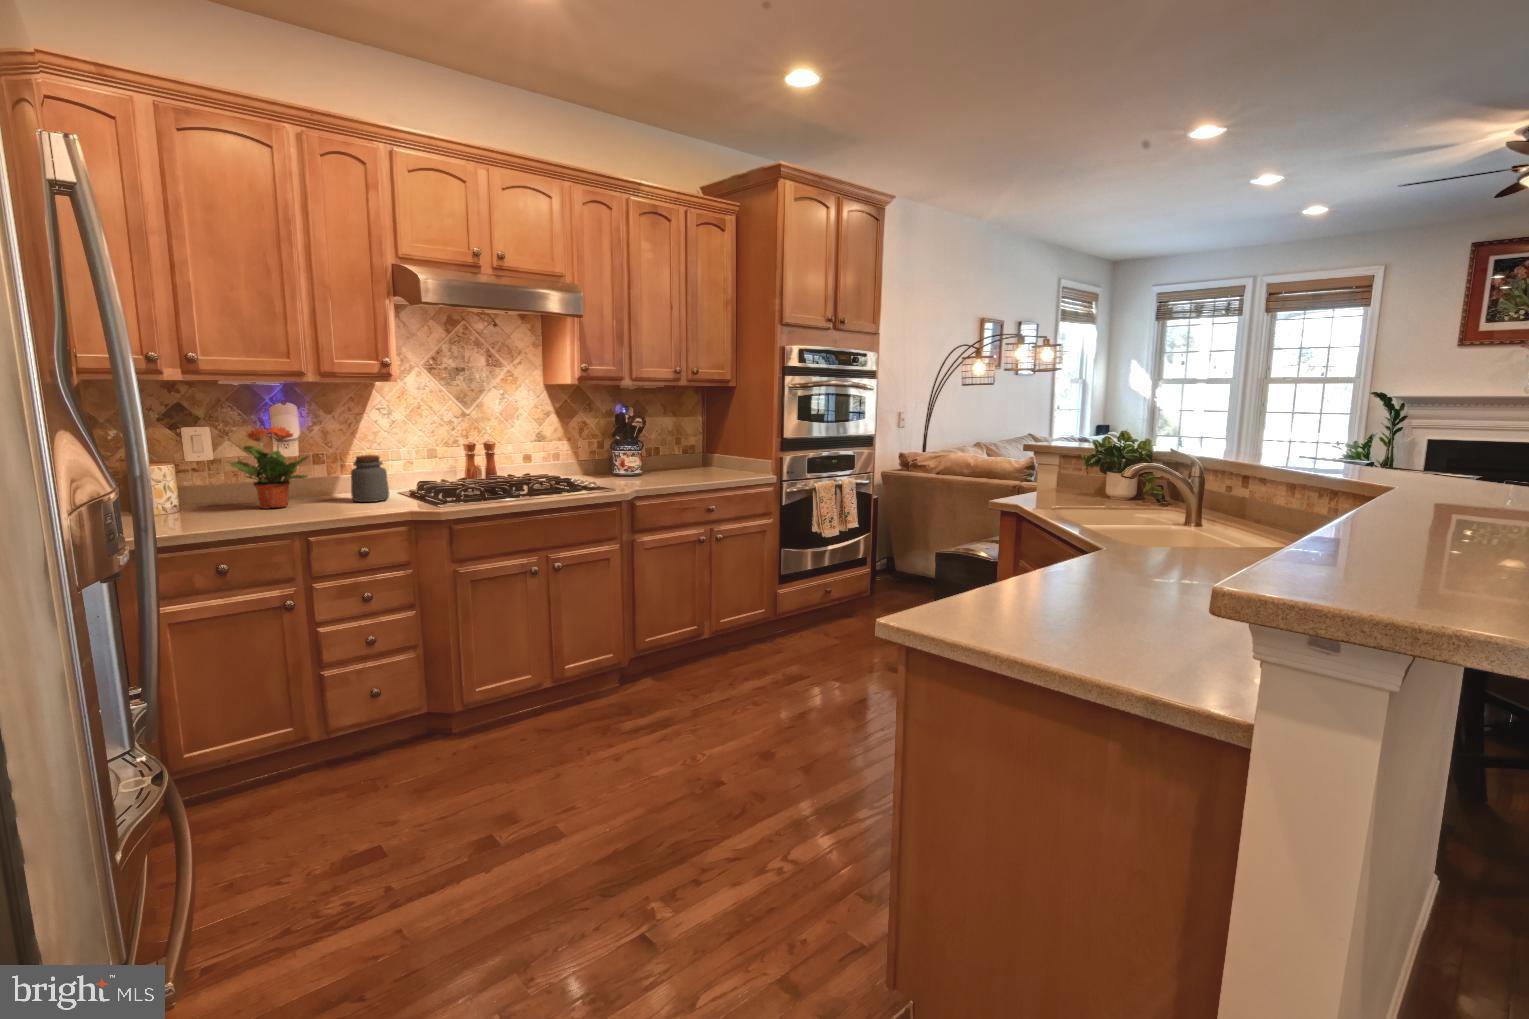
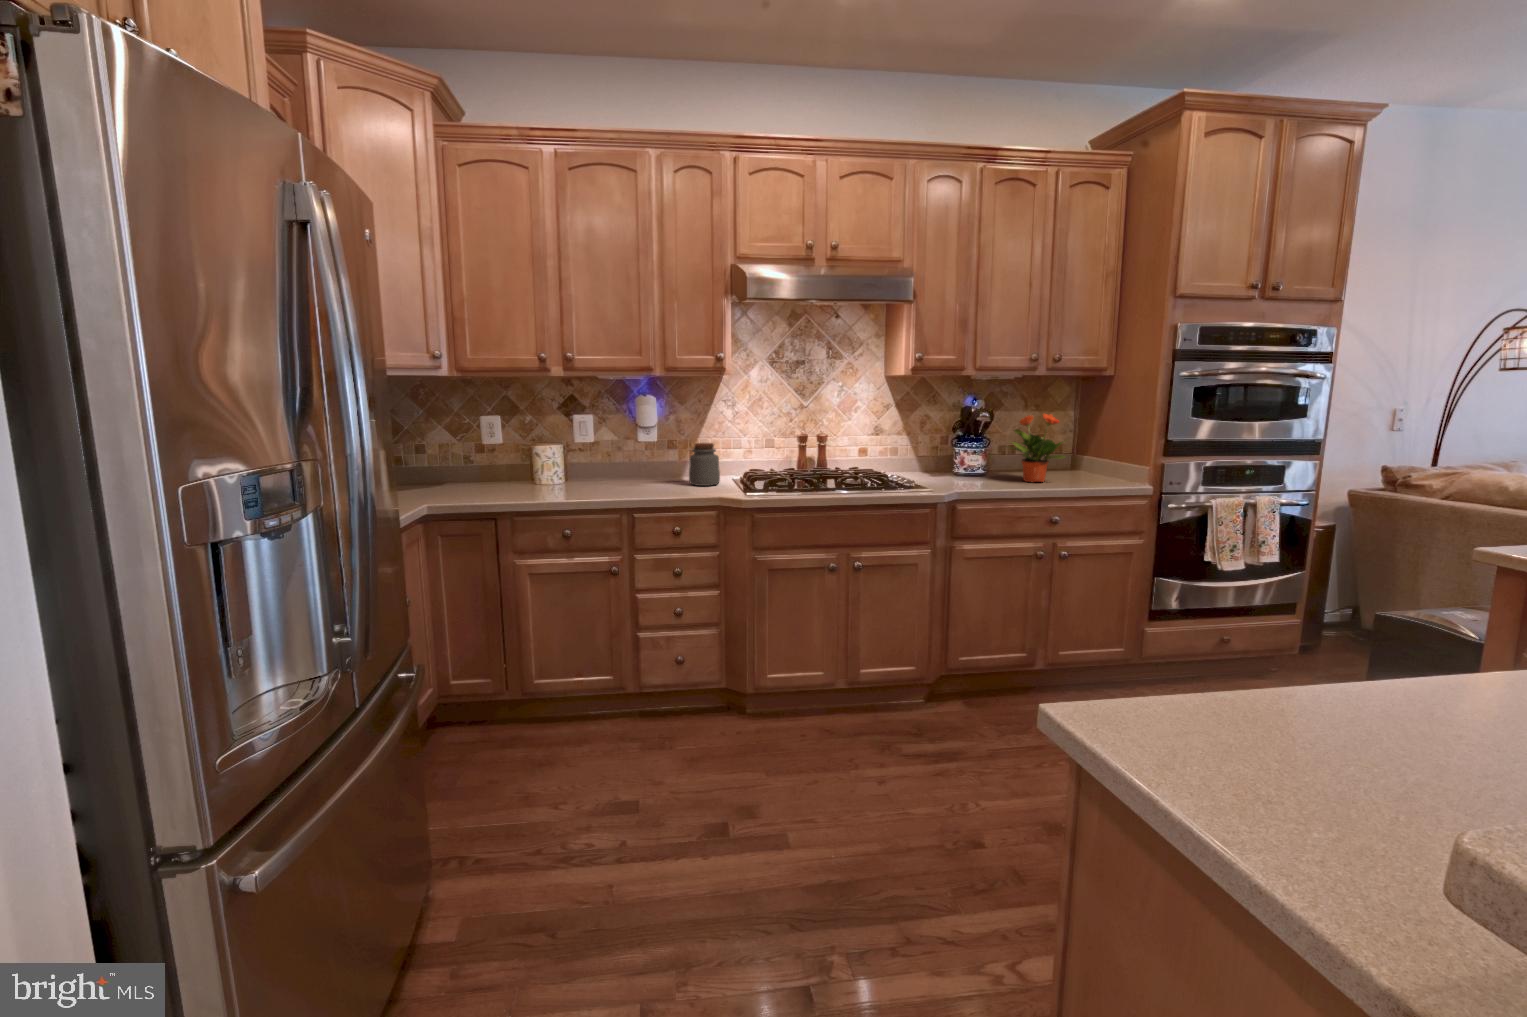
potted plant: present [227,427,308,509] -> present [1011,414,1065,482]

